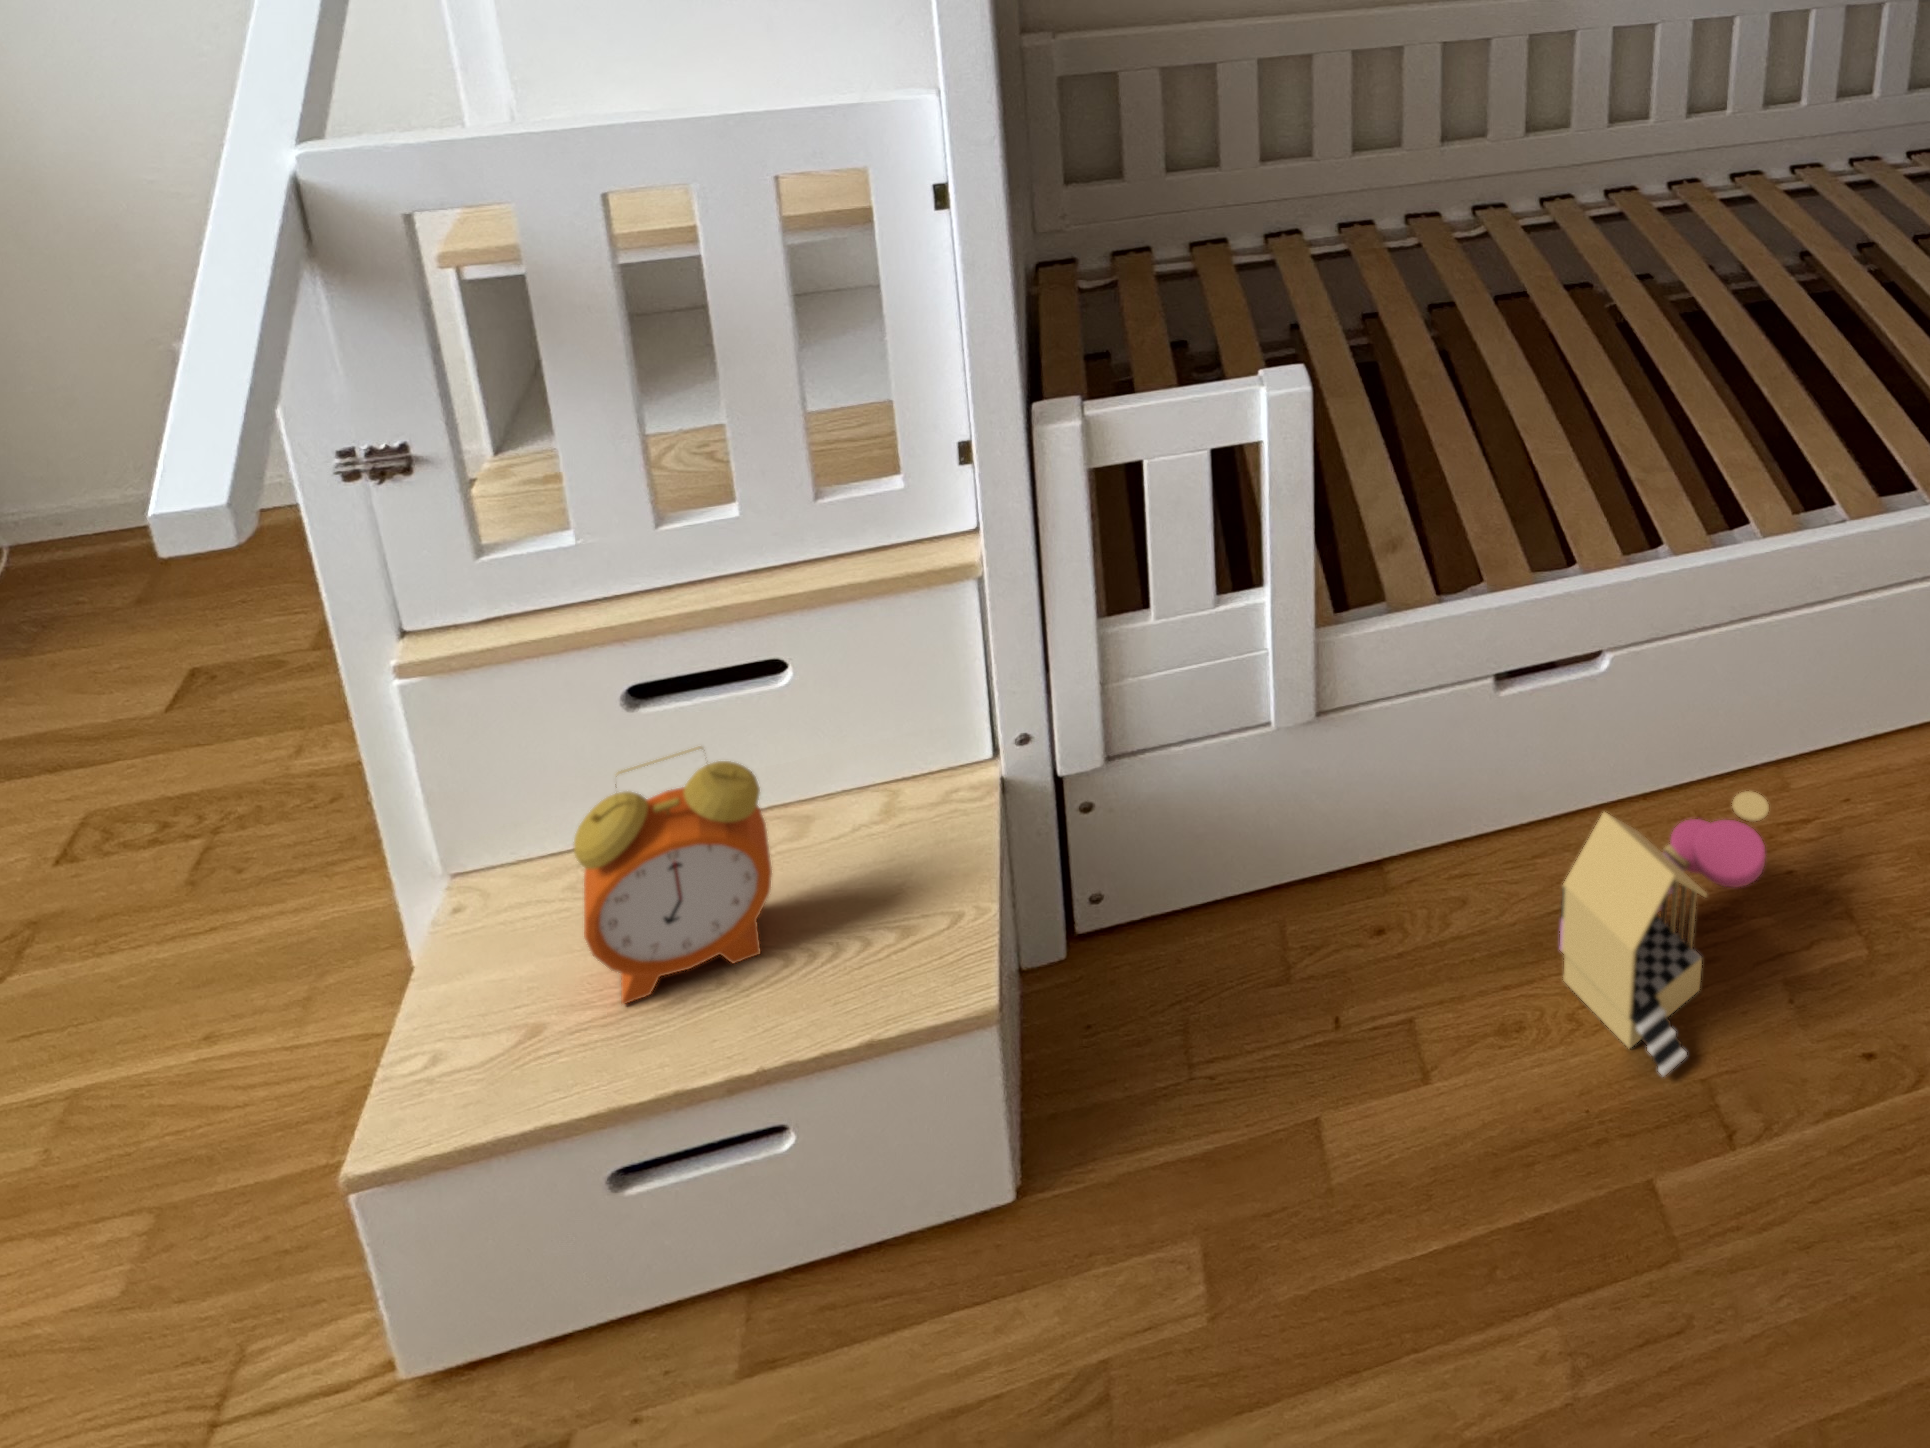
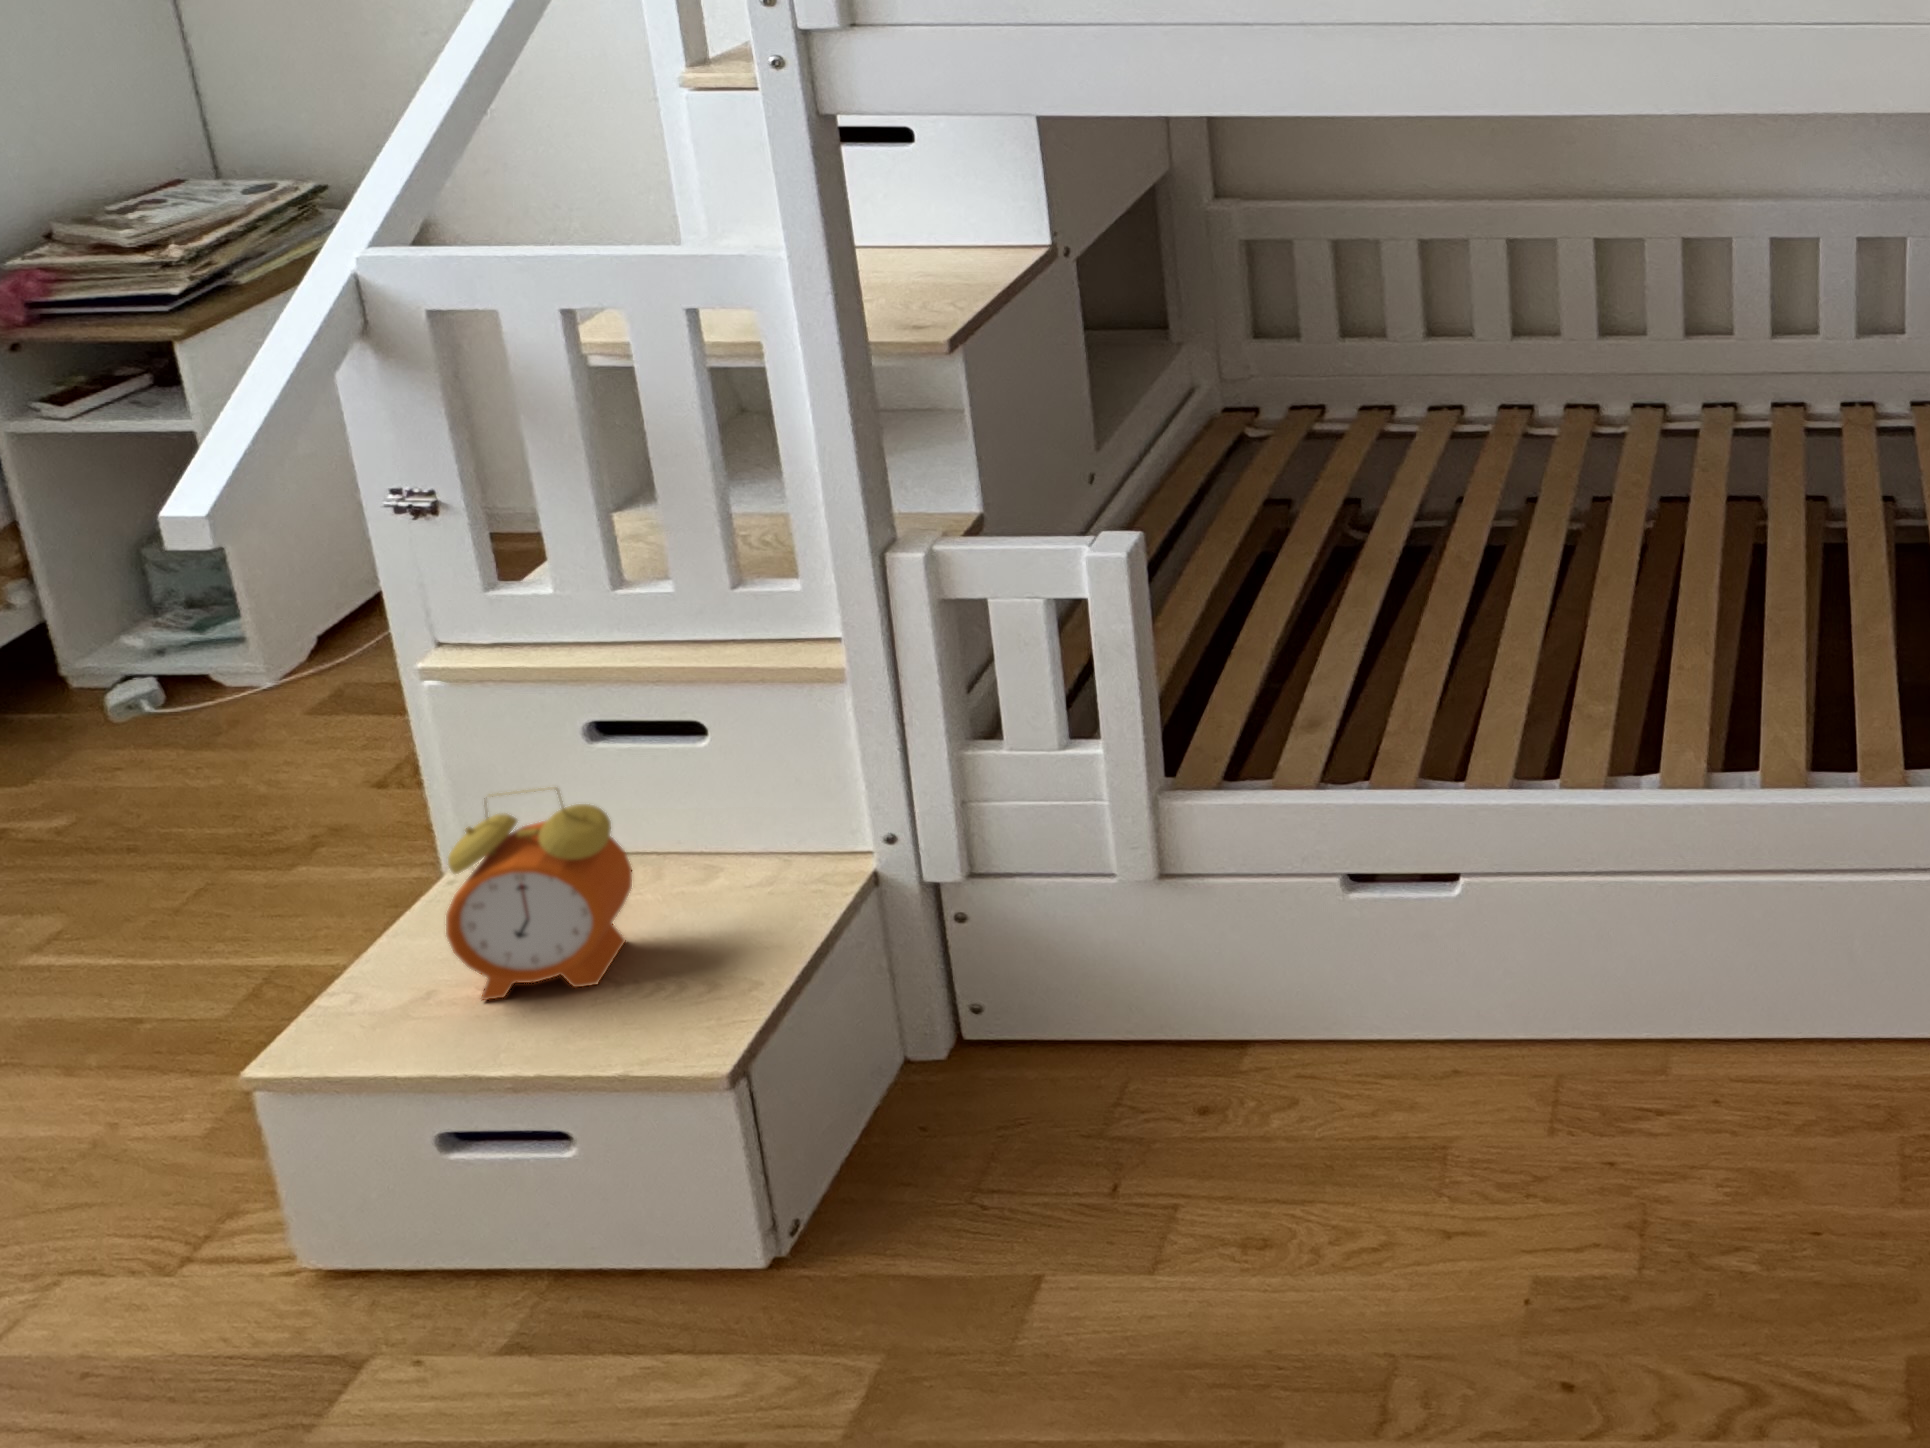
toy house: present [1559,791,1769,1076] -> none [1304,1044,1572,1348]

